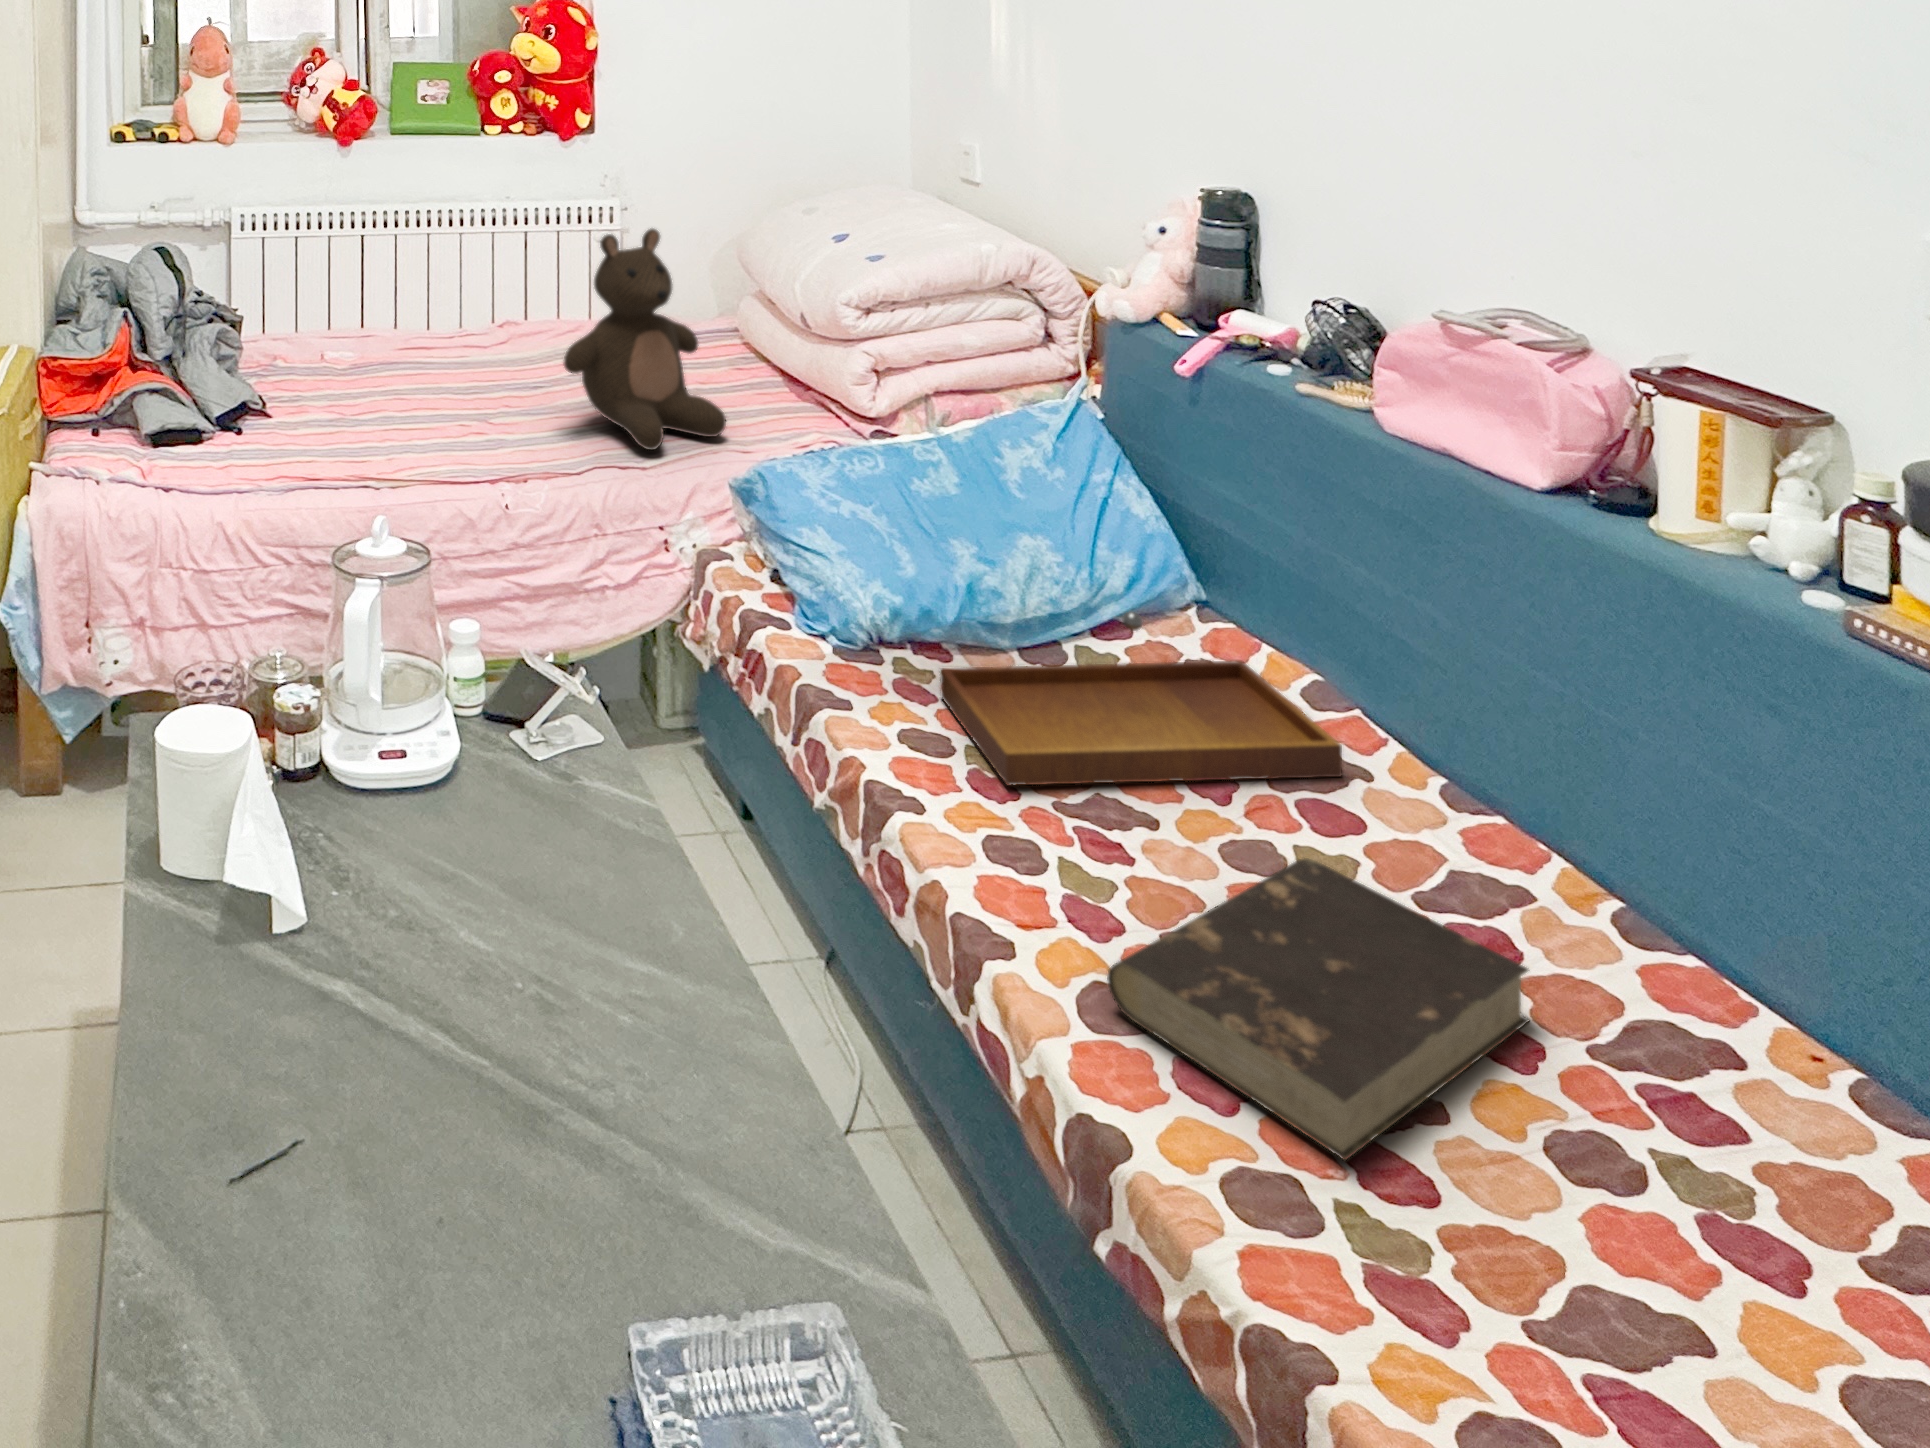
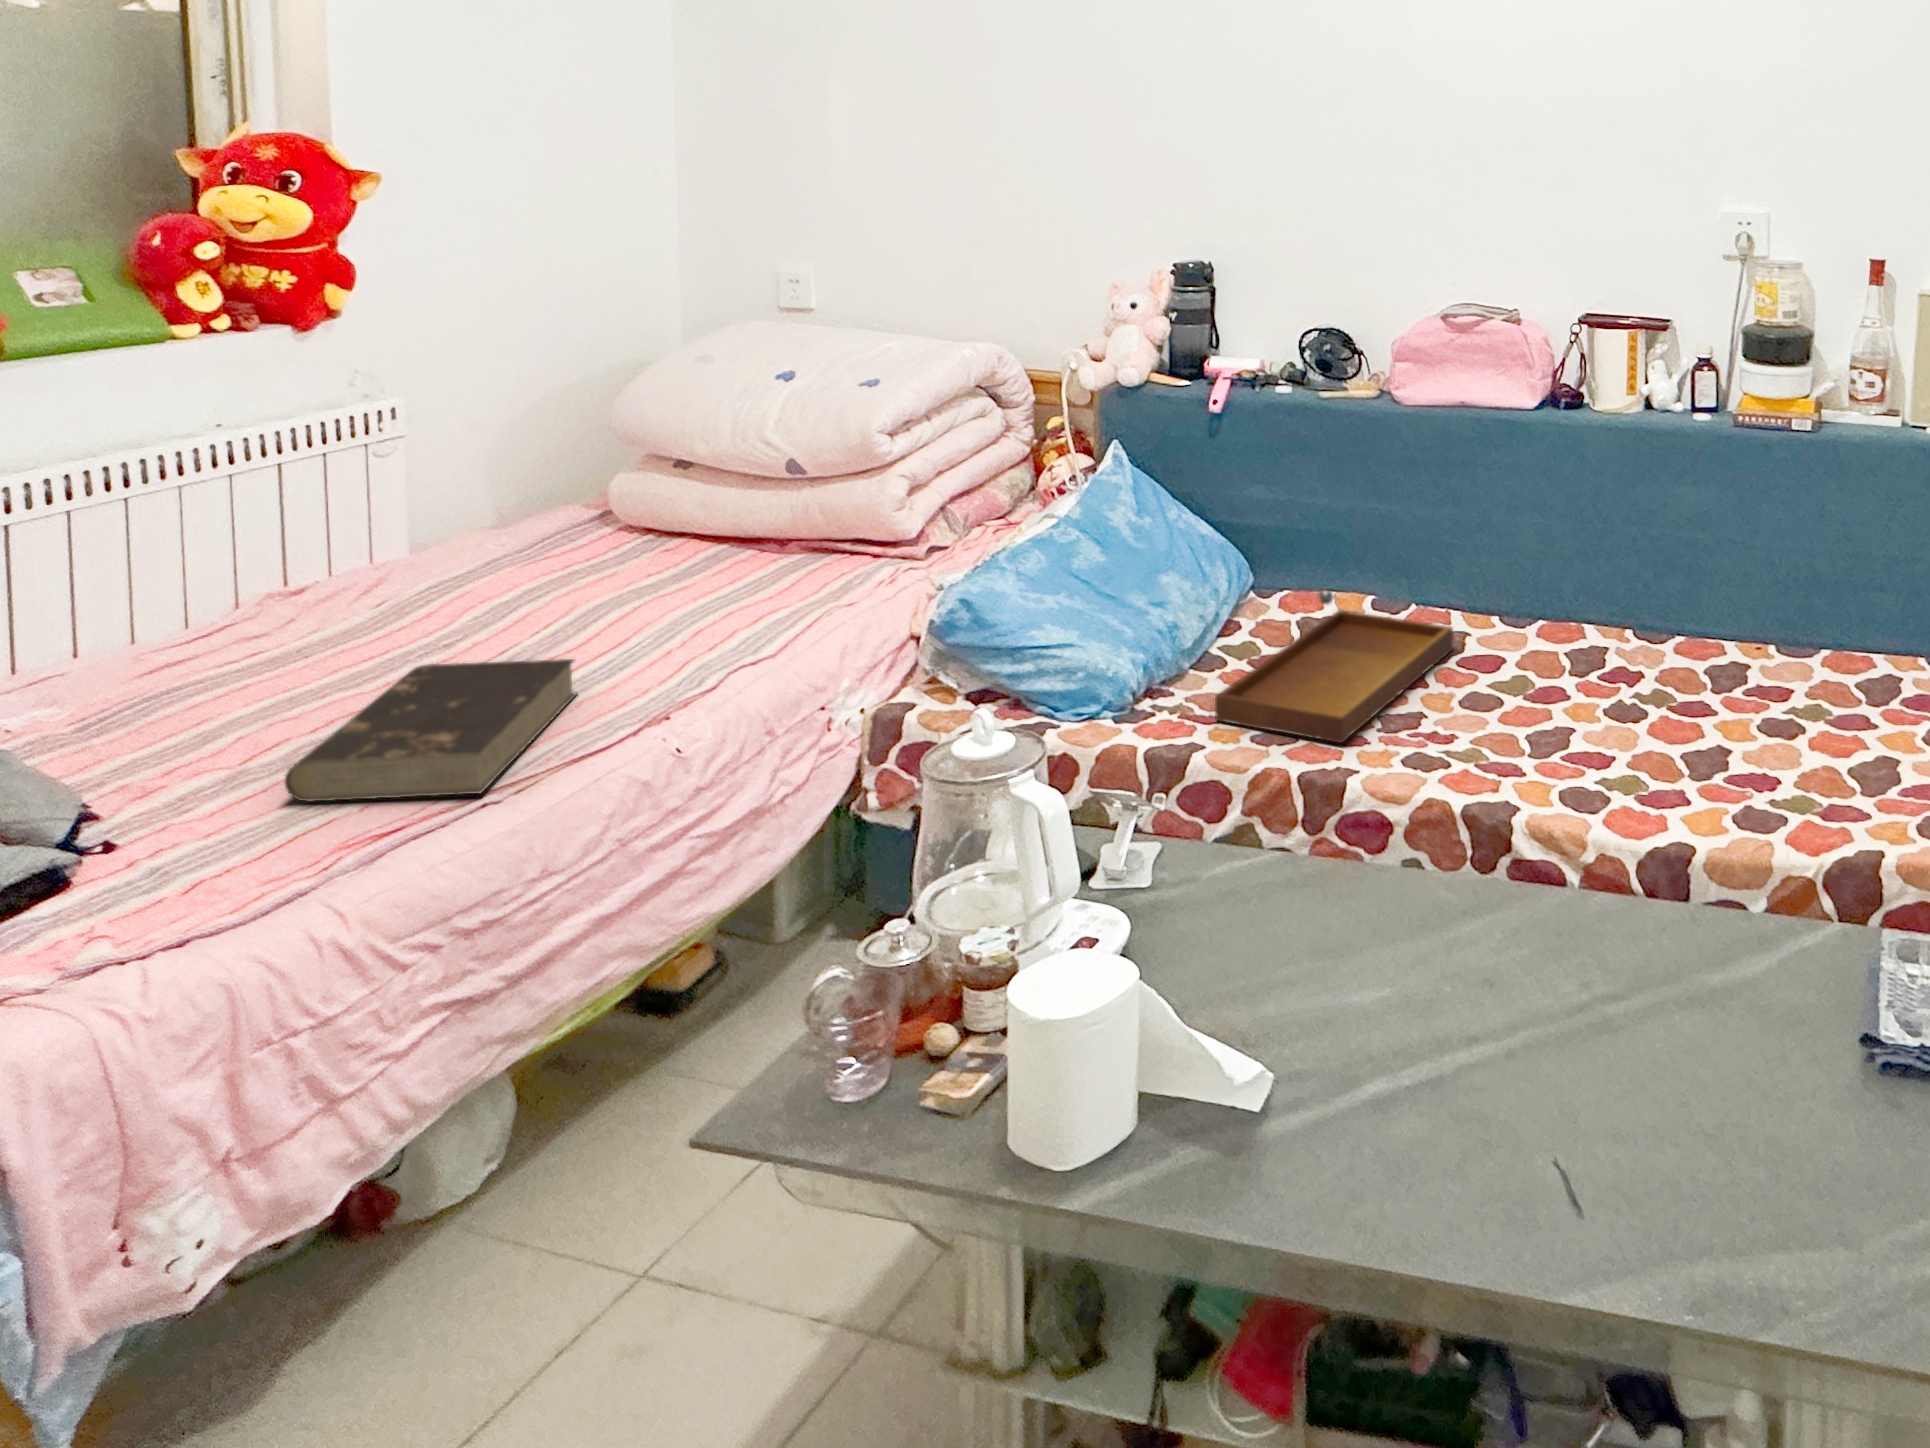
stuffed bear: present [564,229,726,450] -> none [598,397,785,648]
book: present [1107,858,1529,1160] -> present [285,659,576,801]

